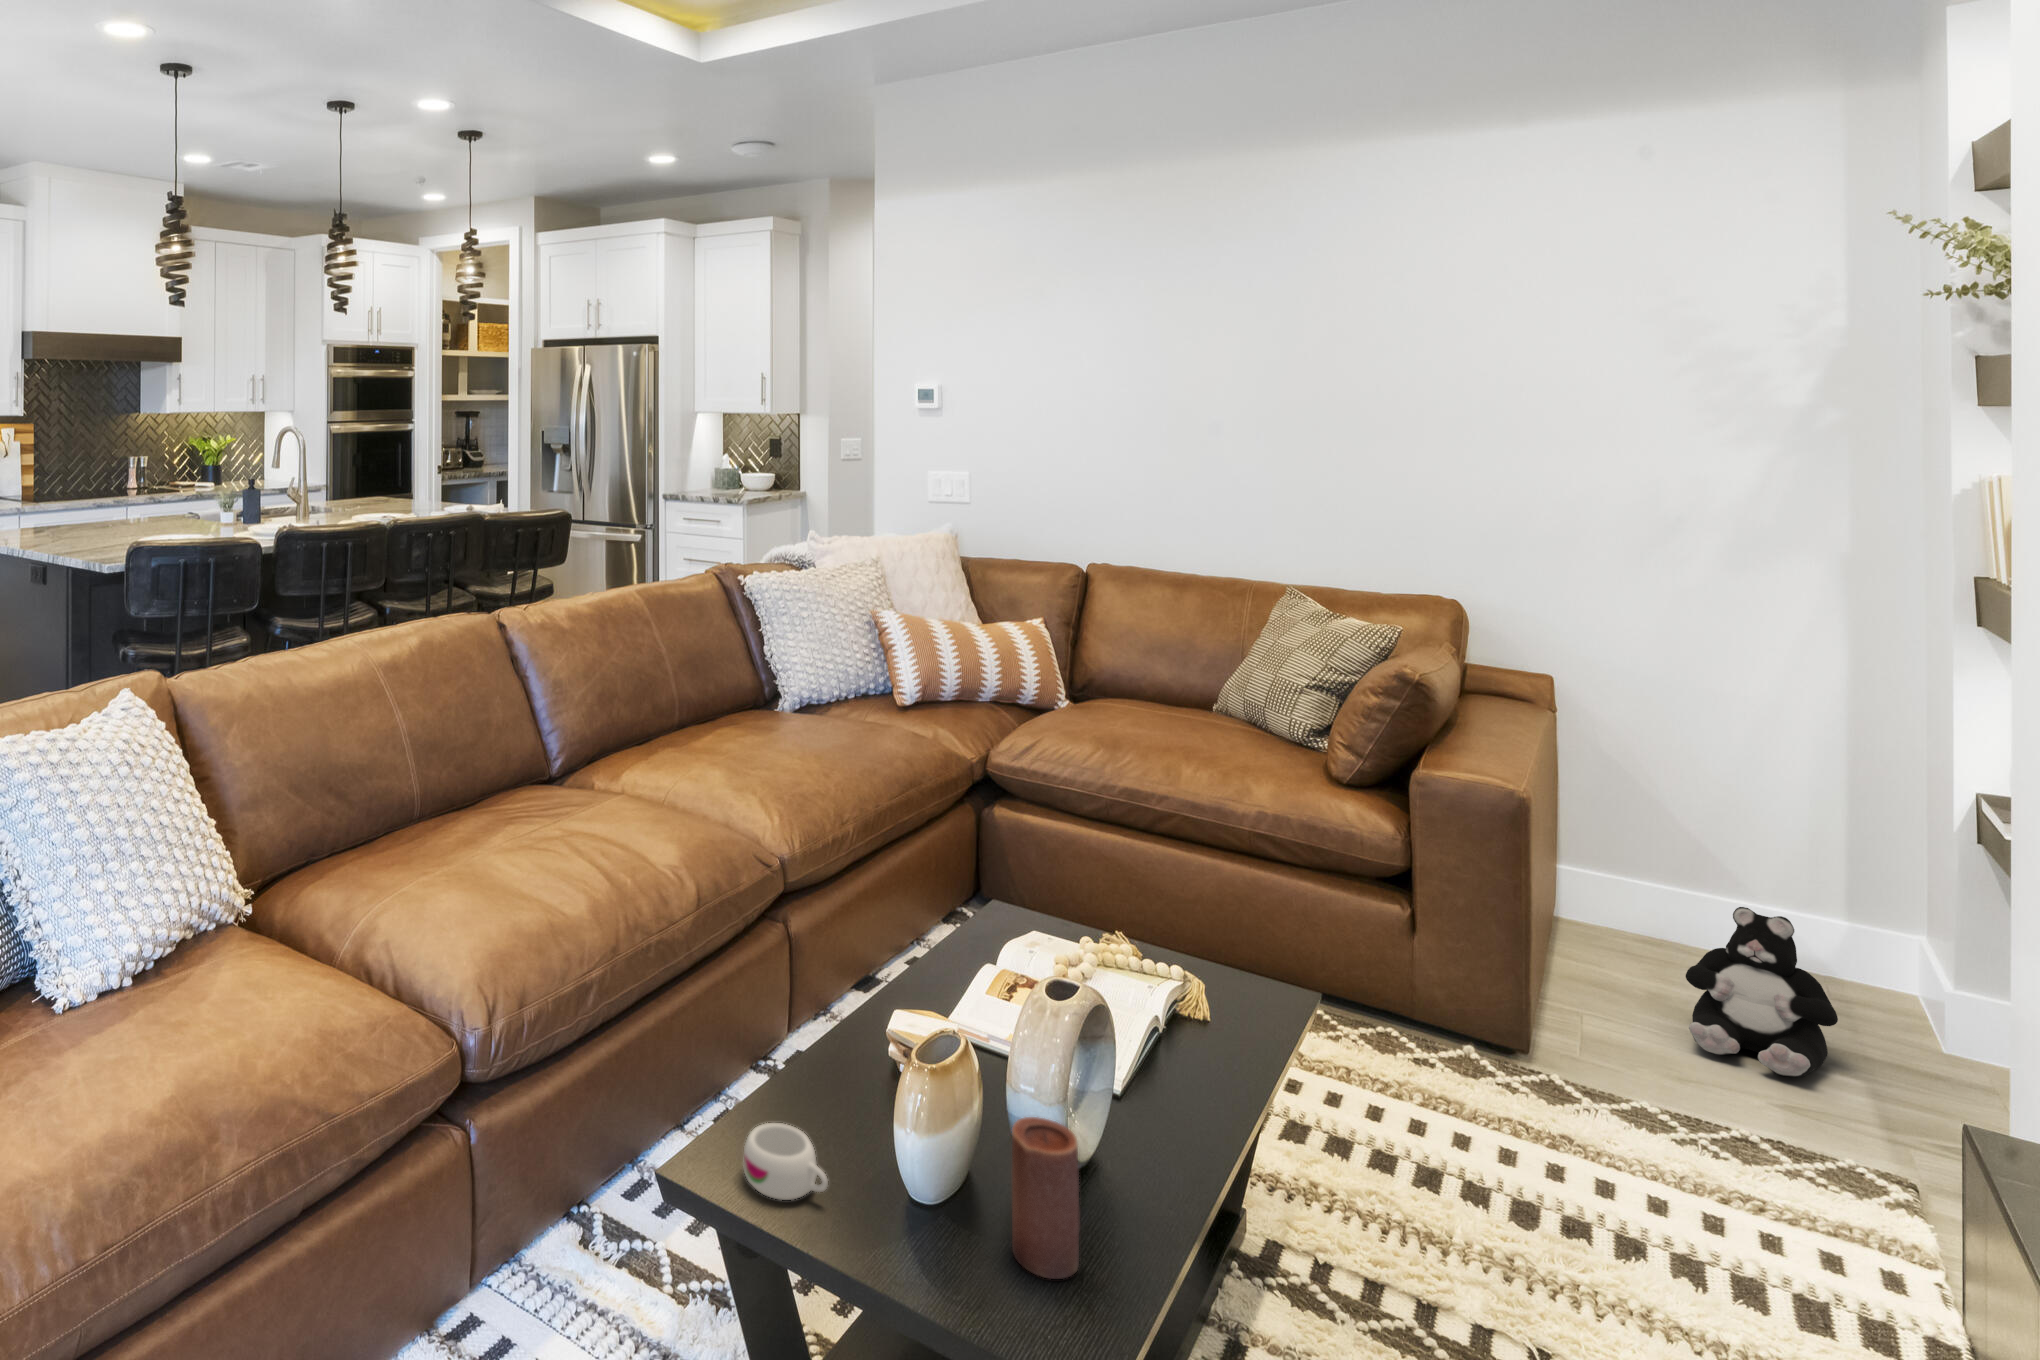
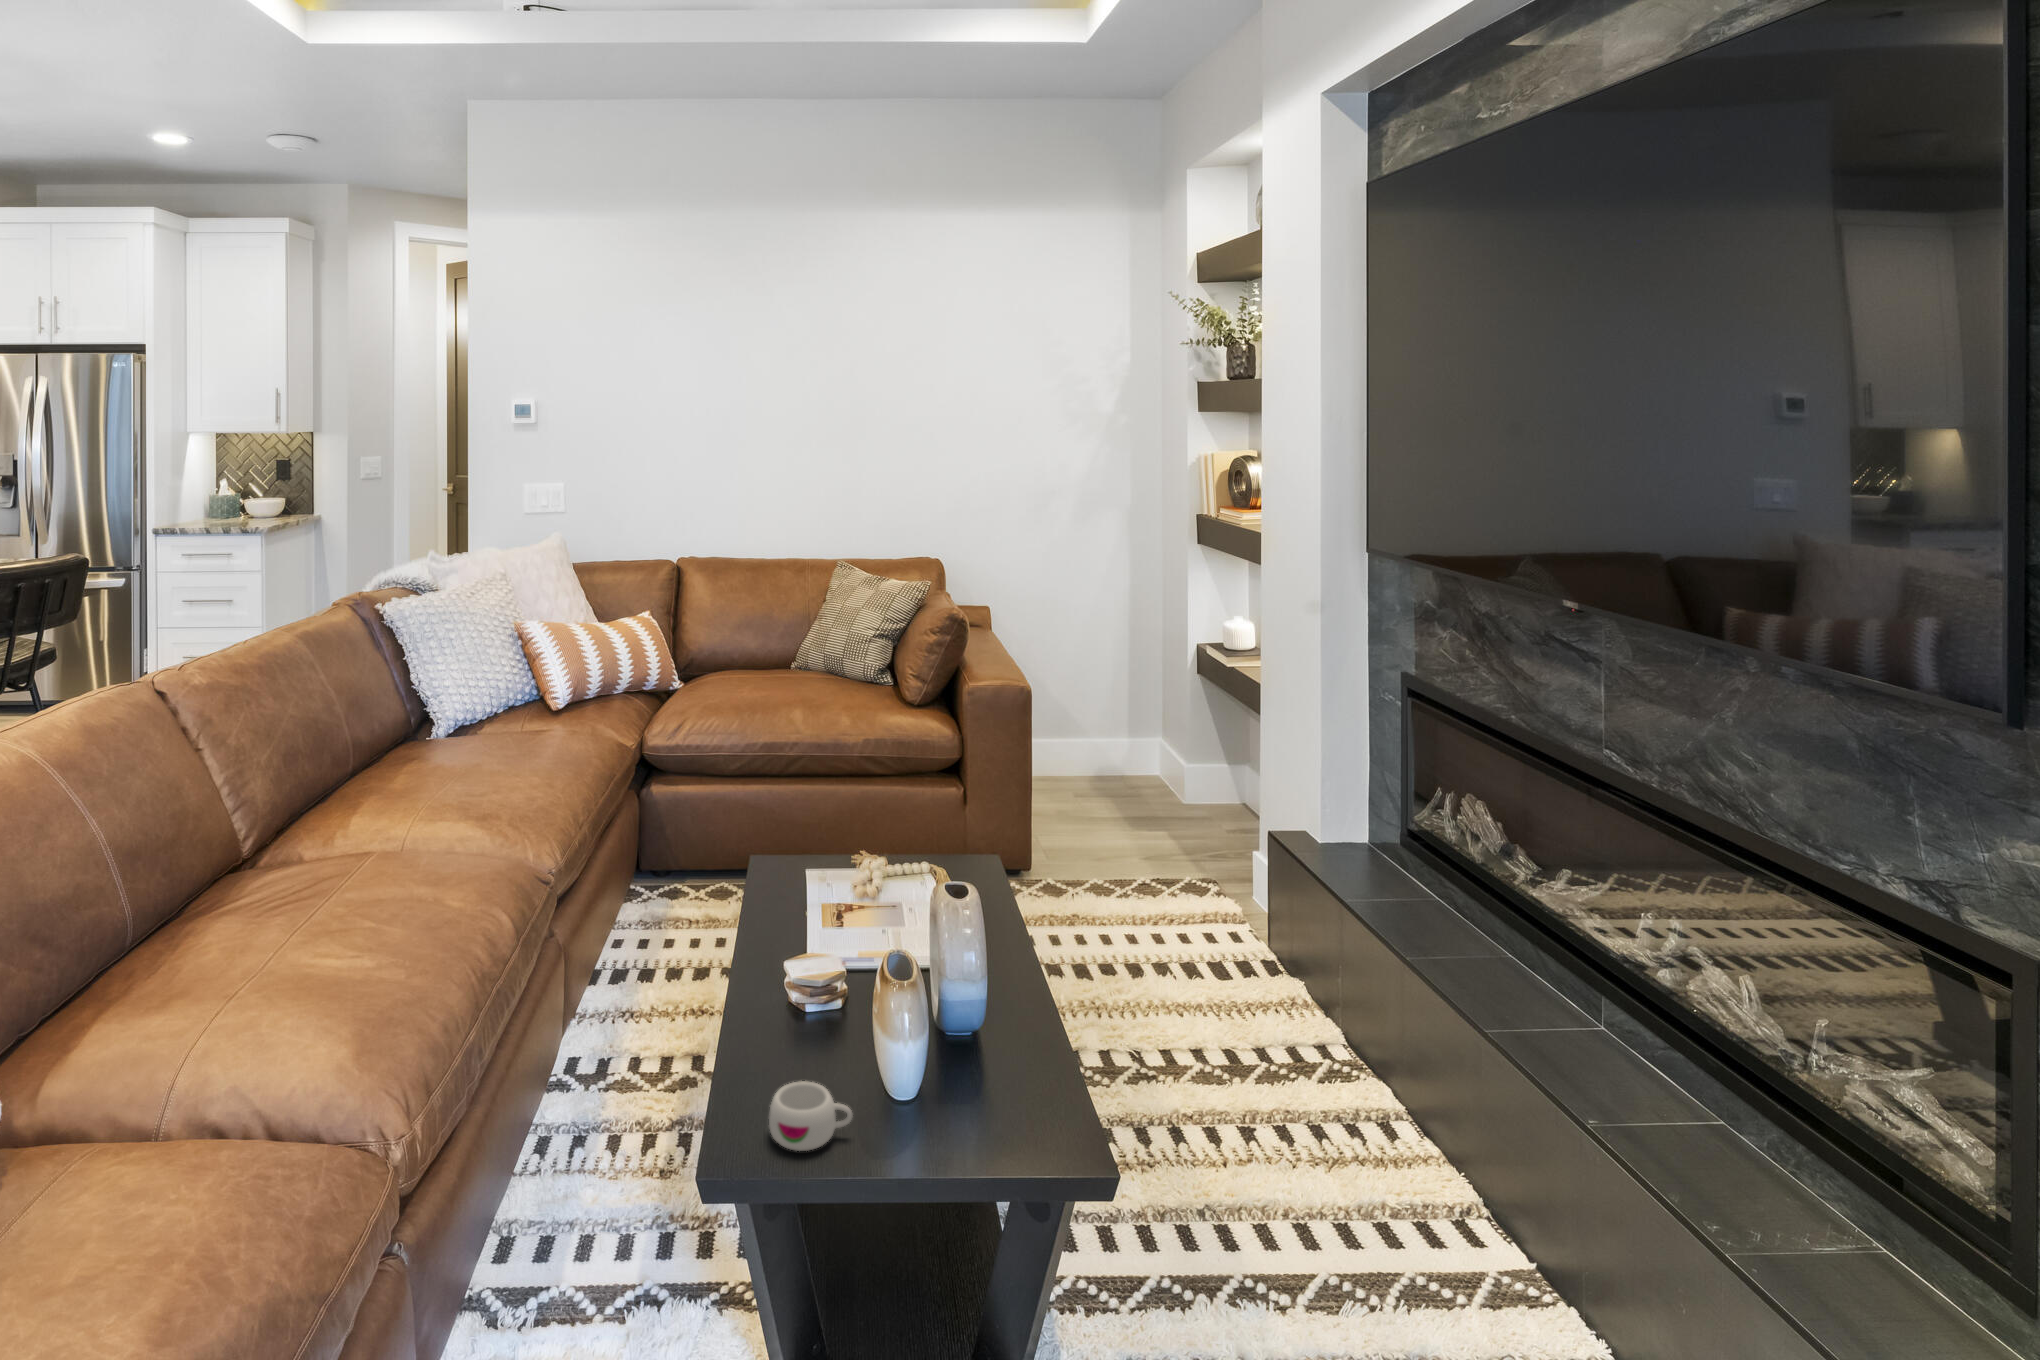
plush toy: present [1686,907,1838,1077] -> none [1079,739,1151,840]
candle: present [1012,1117,1079,1279] -> none [985,986,1035,1111]

